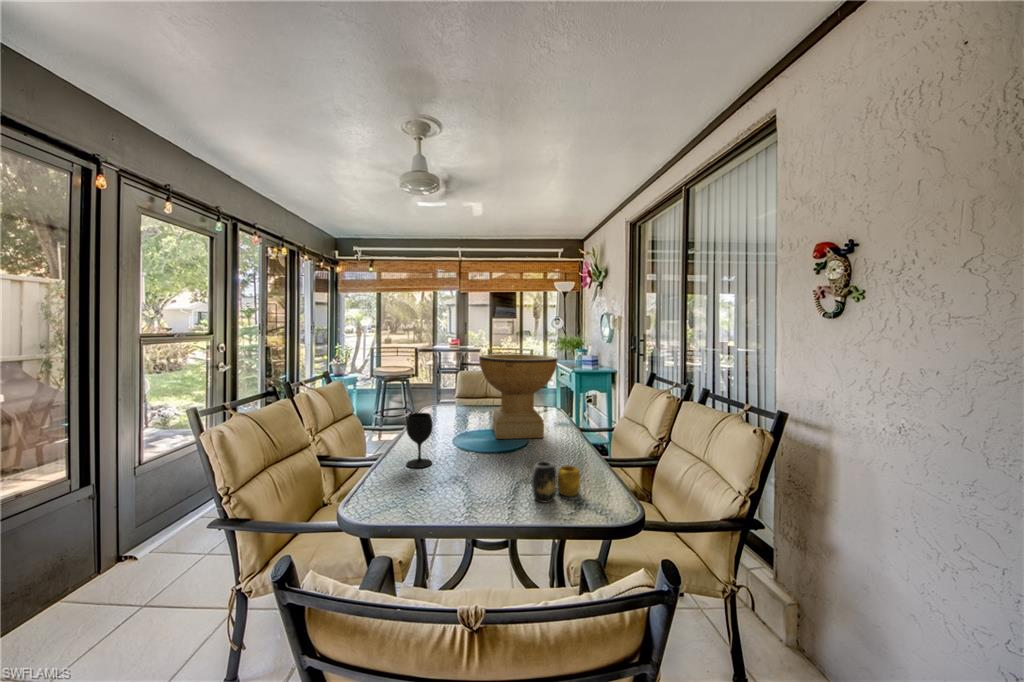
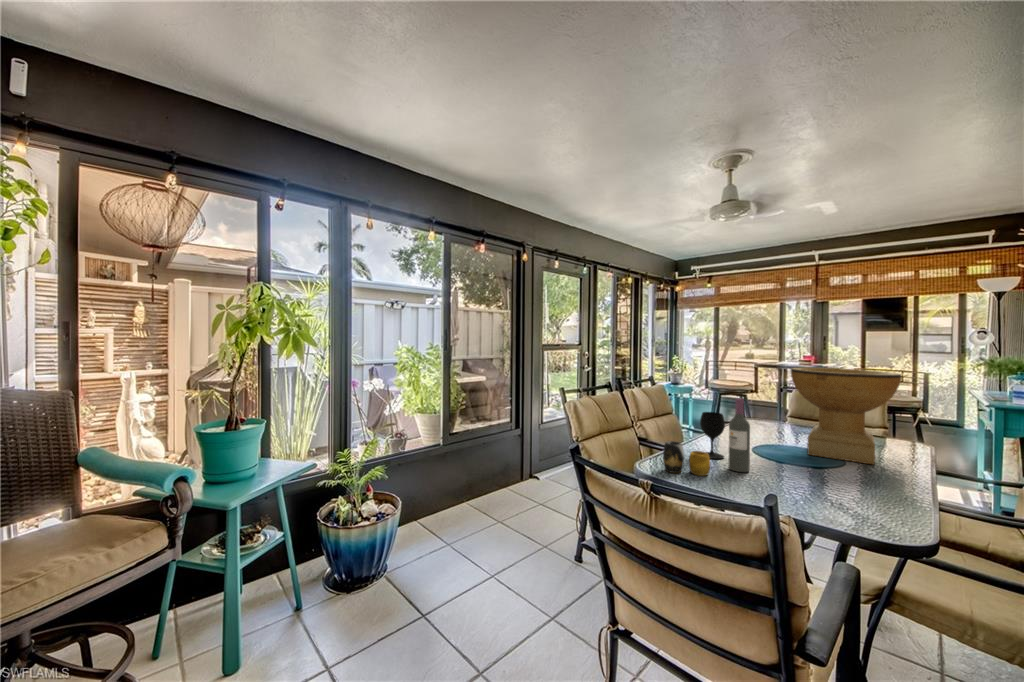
wine bottle: none [443,396,464,478] -> present [729,398,750,472]
vase: present [532,461,580,503] -> present [663,441,710,476]

